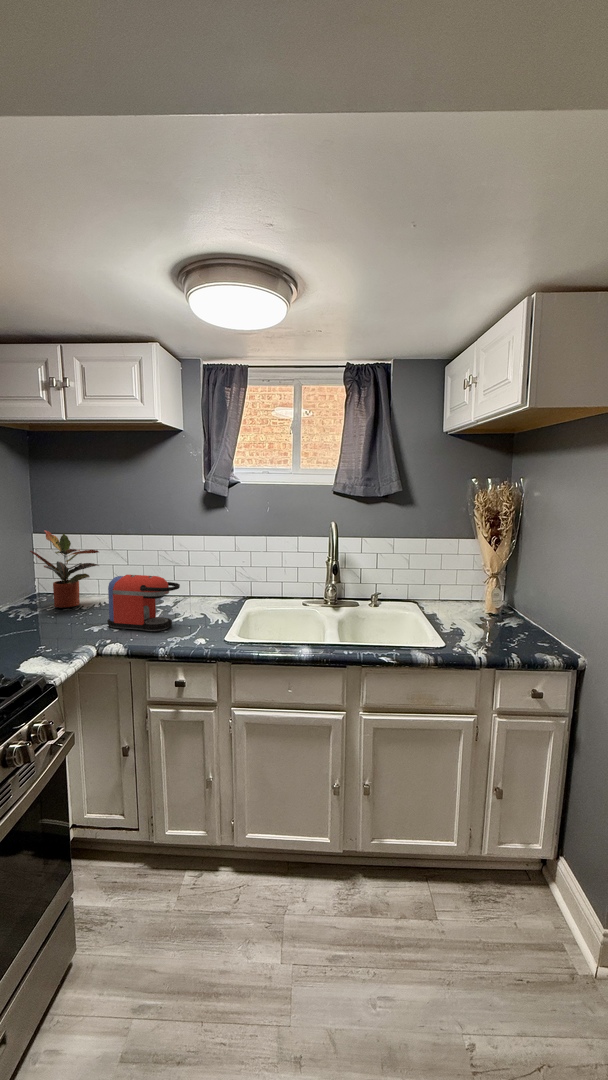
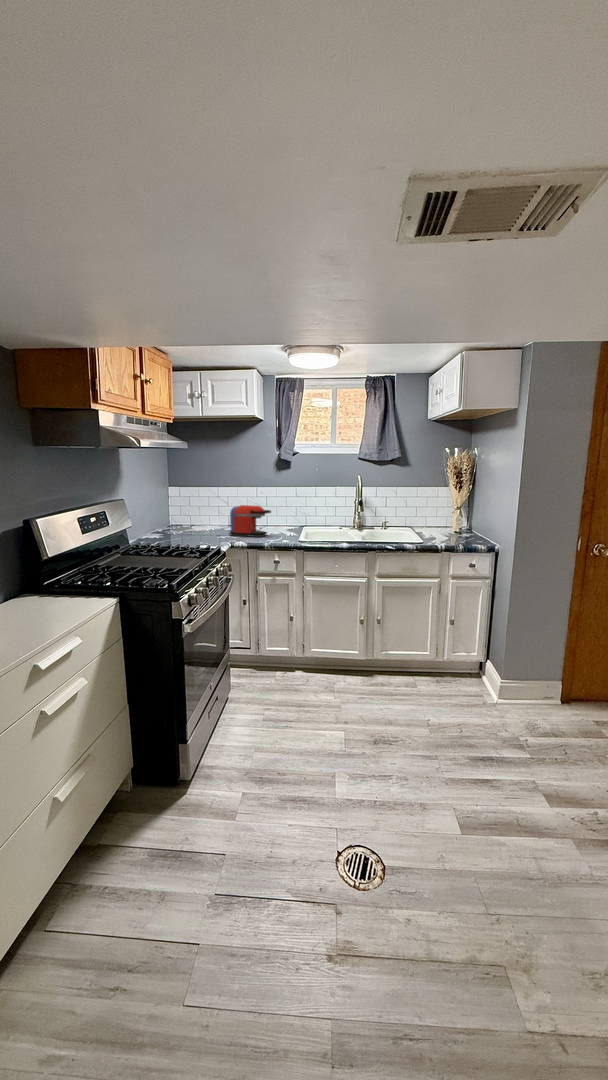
potted plant: present [30,530,99,608] -> none [176,482,215,529]

